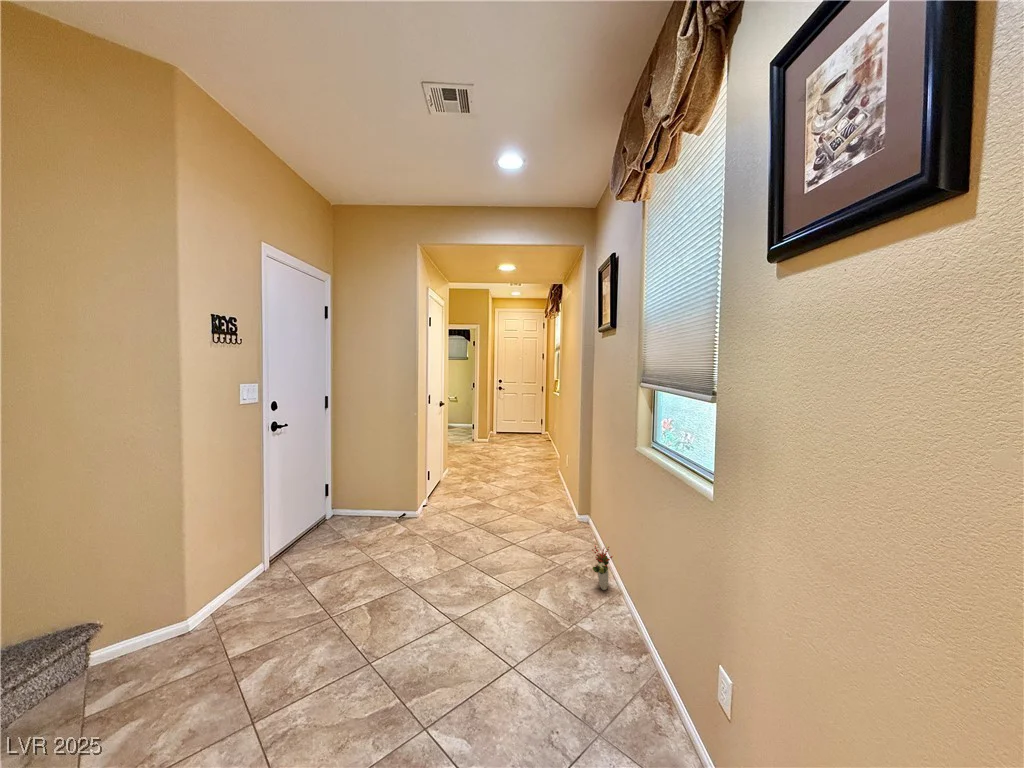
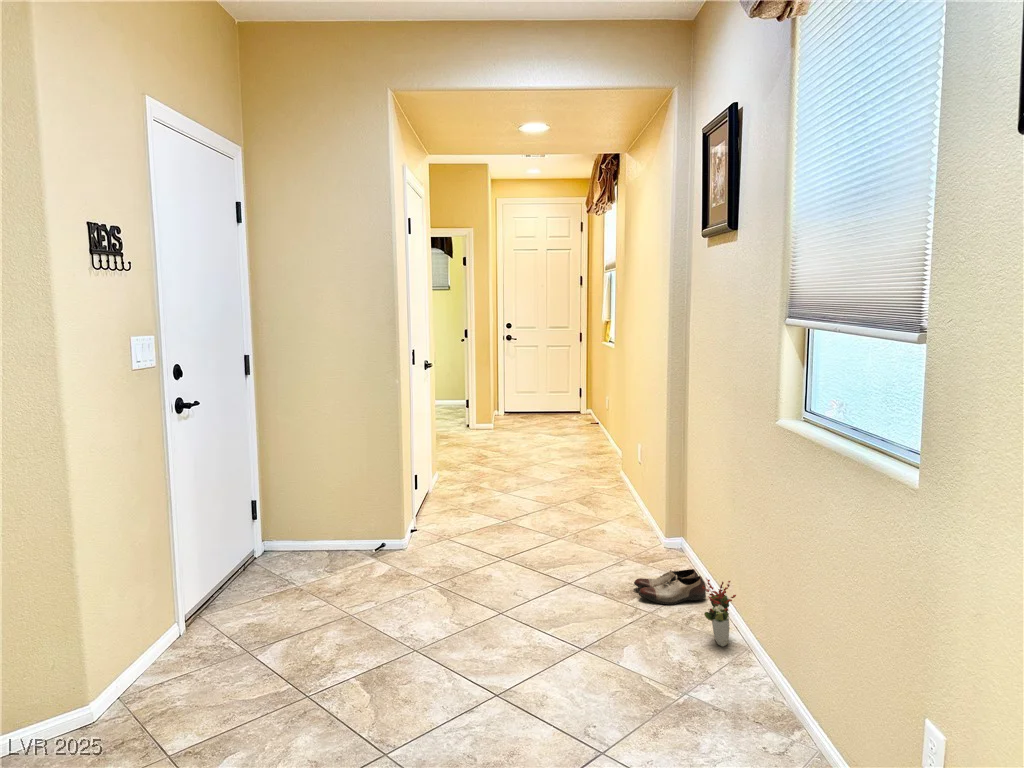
shoe: none [554,536,598,559] -> present [634,569,706,605]

